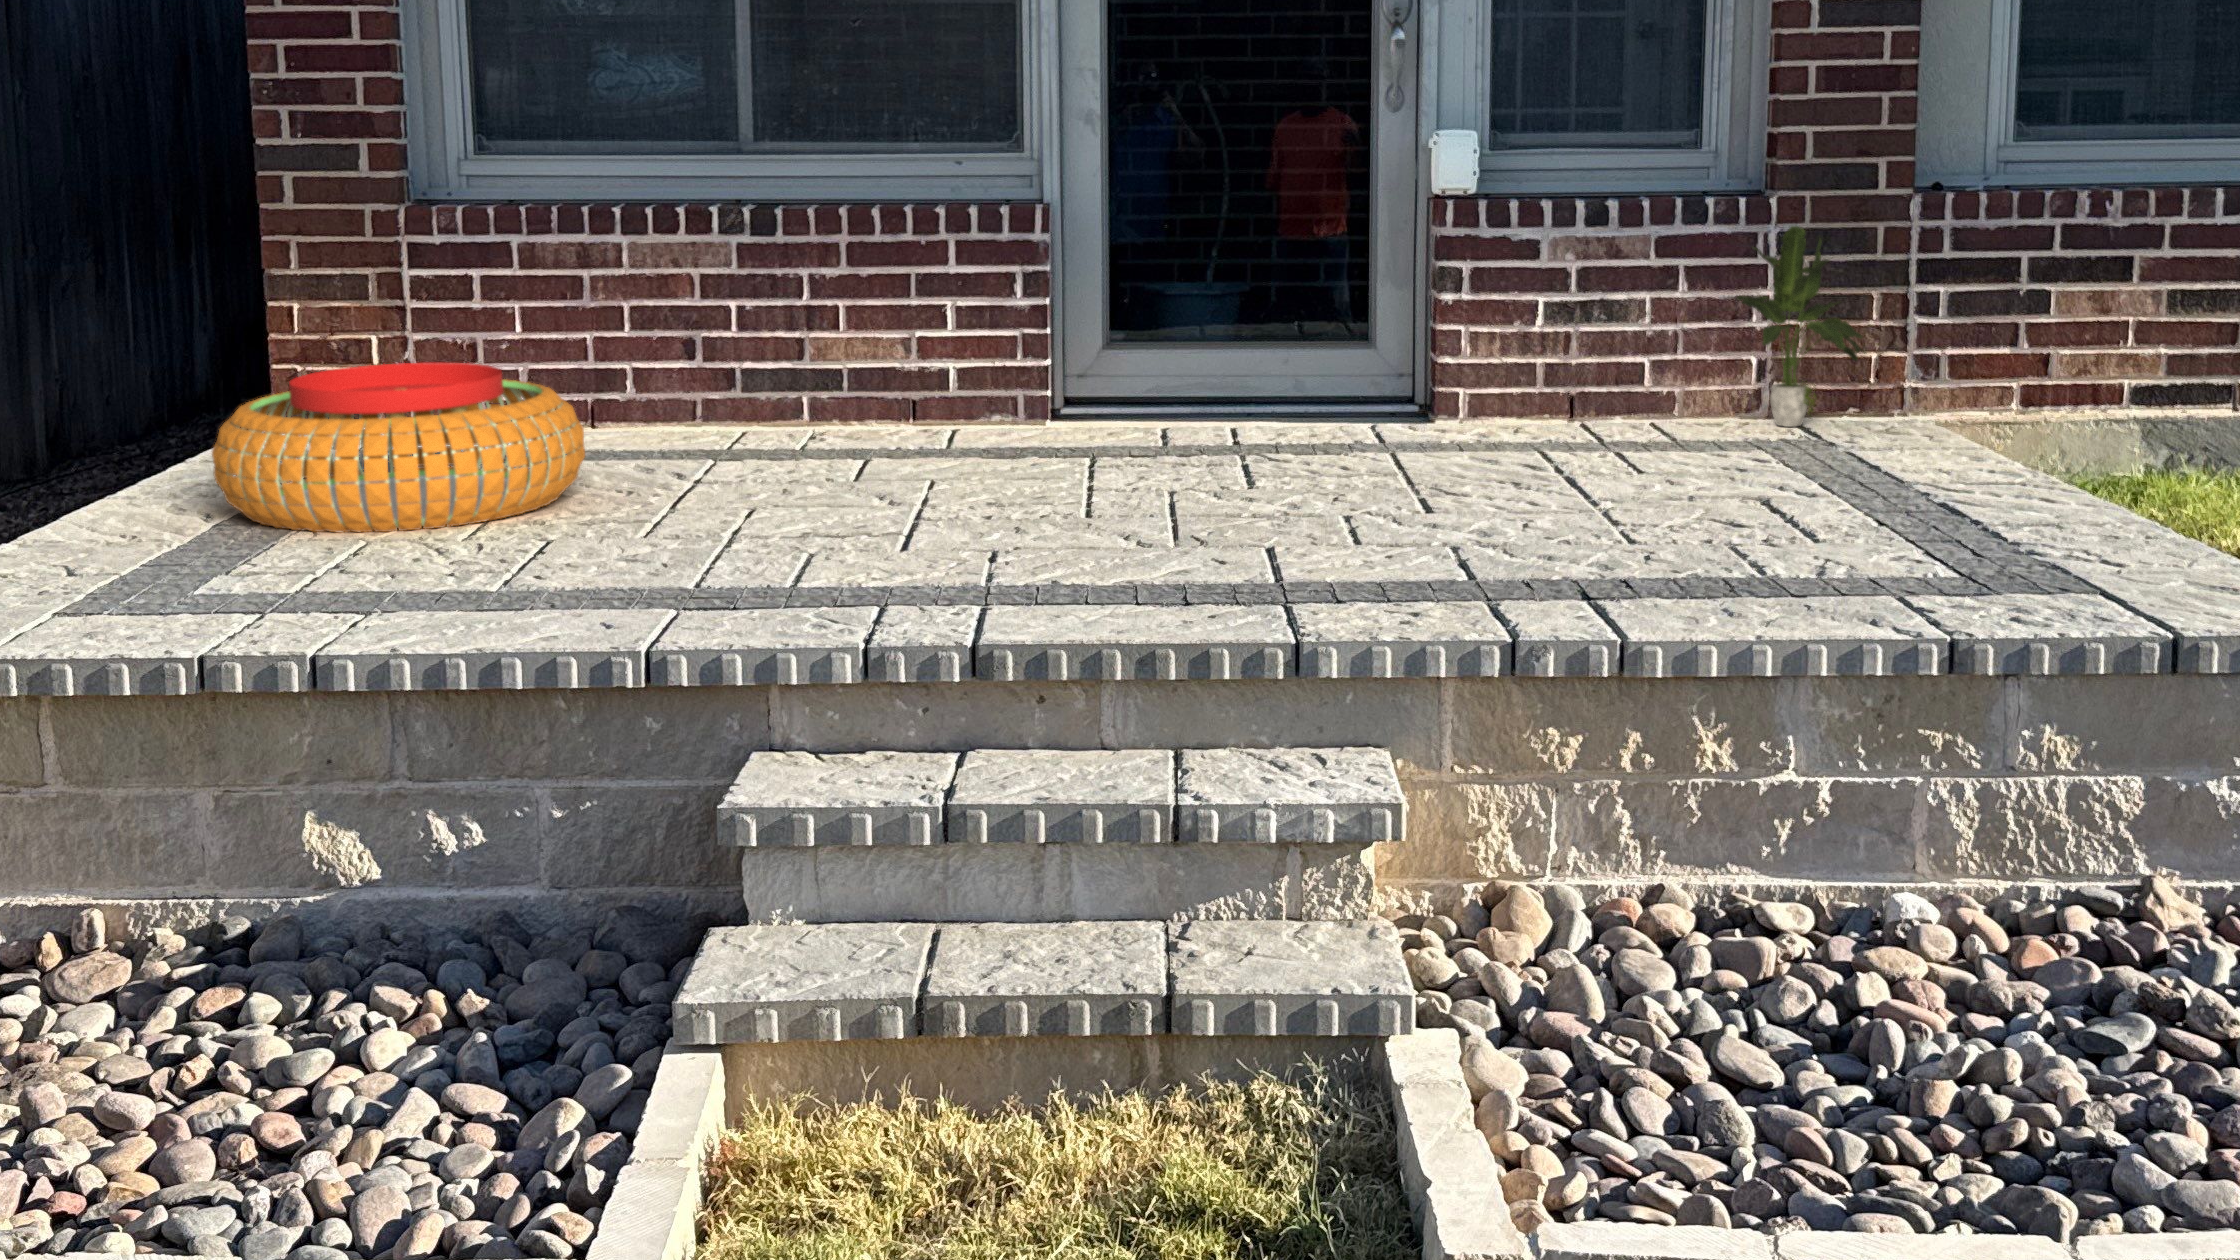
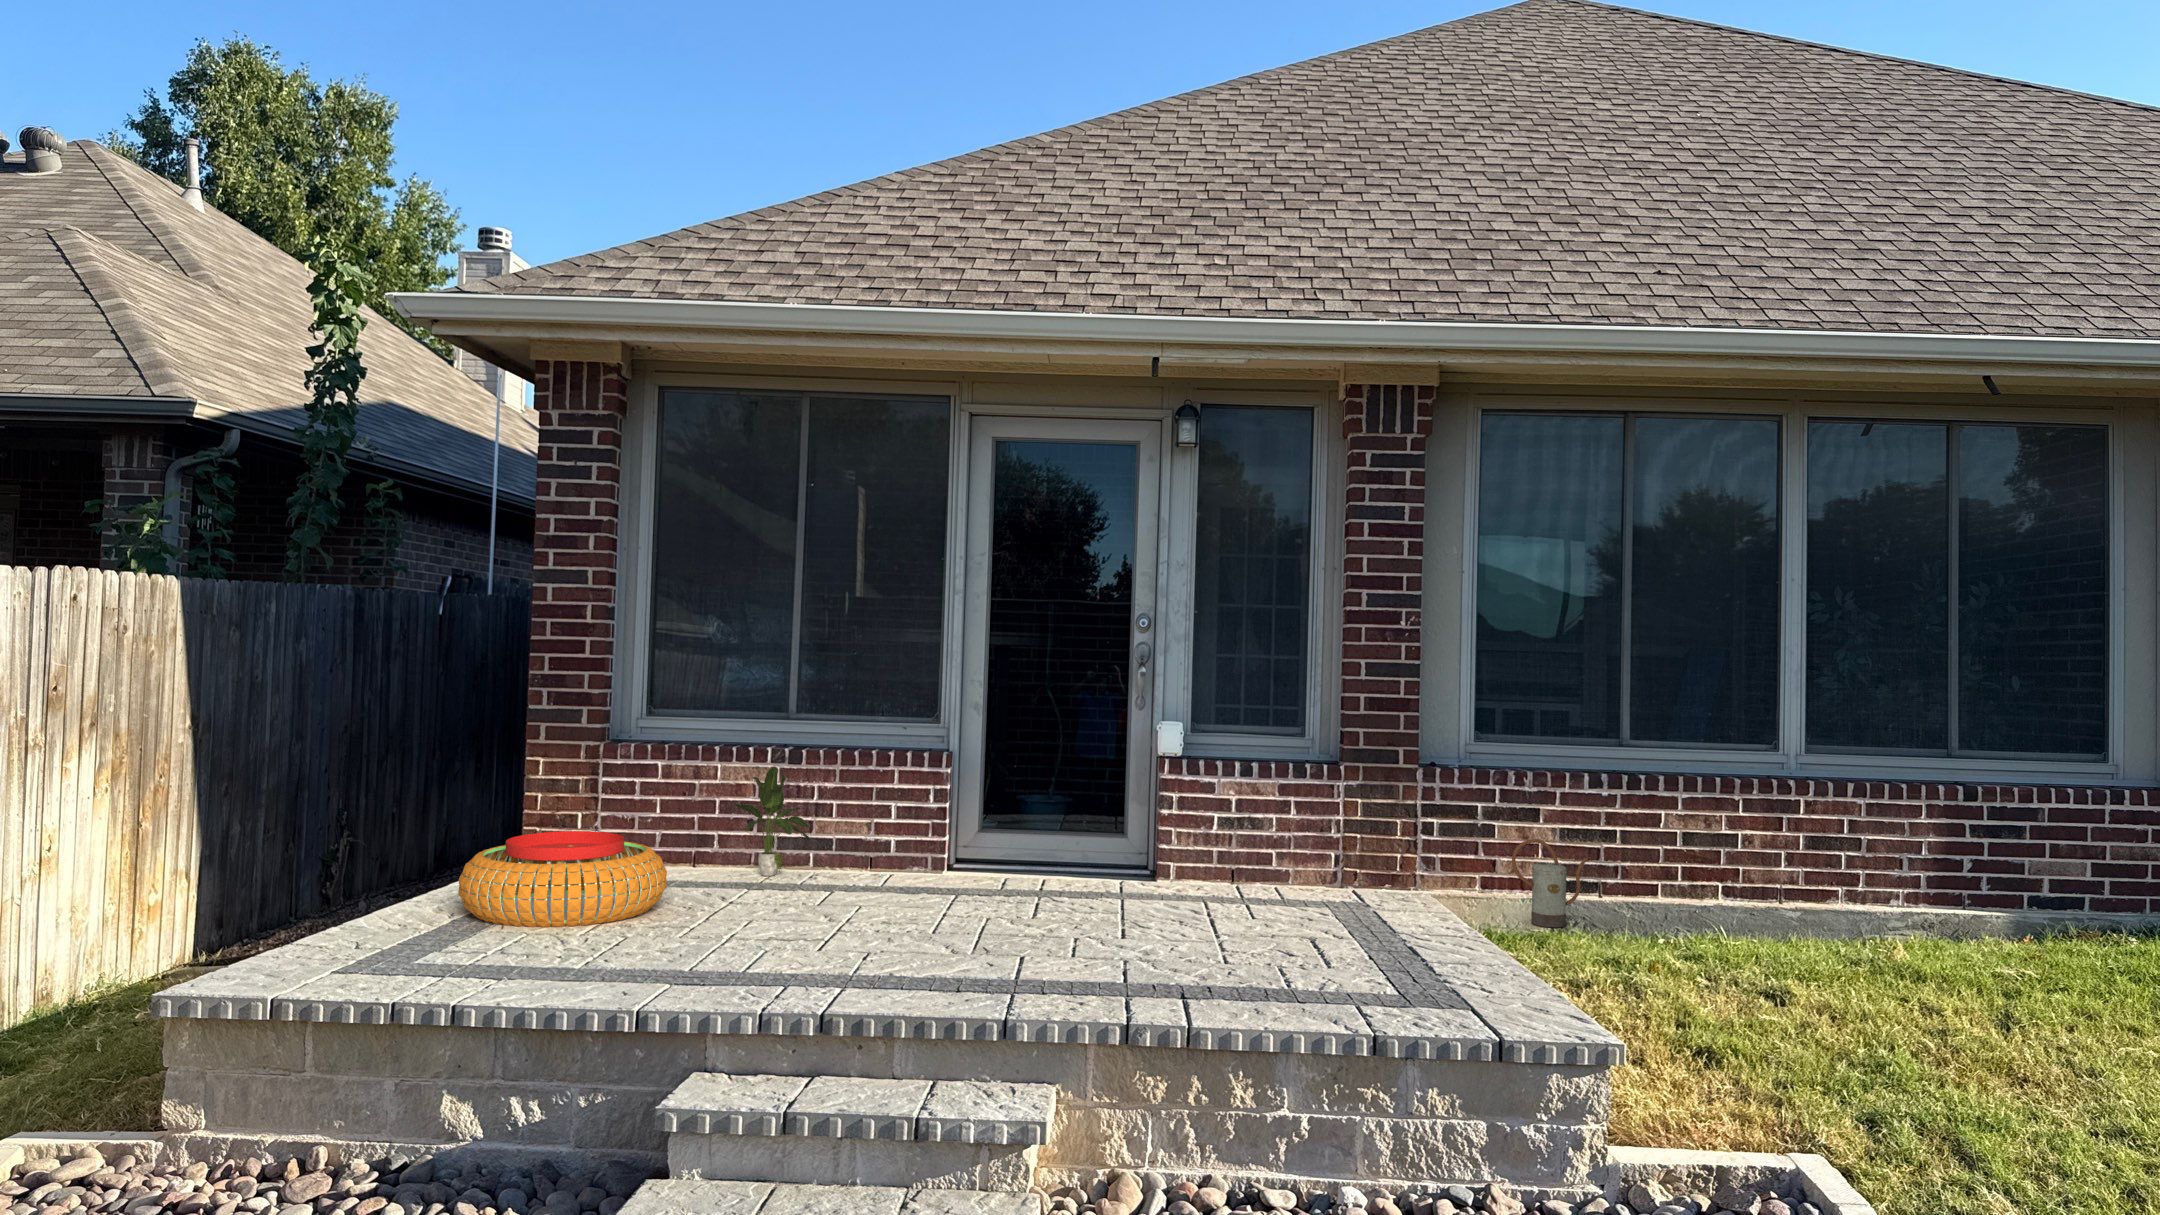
potted plant: present [1737,226,1862,427] -> present [735,766,810,876]
watering can: none [2081,312,2219,467] -> present [1512,839,1588,927]

